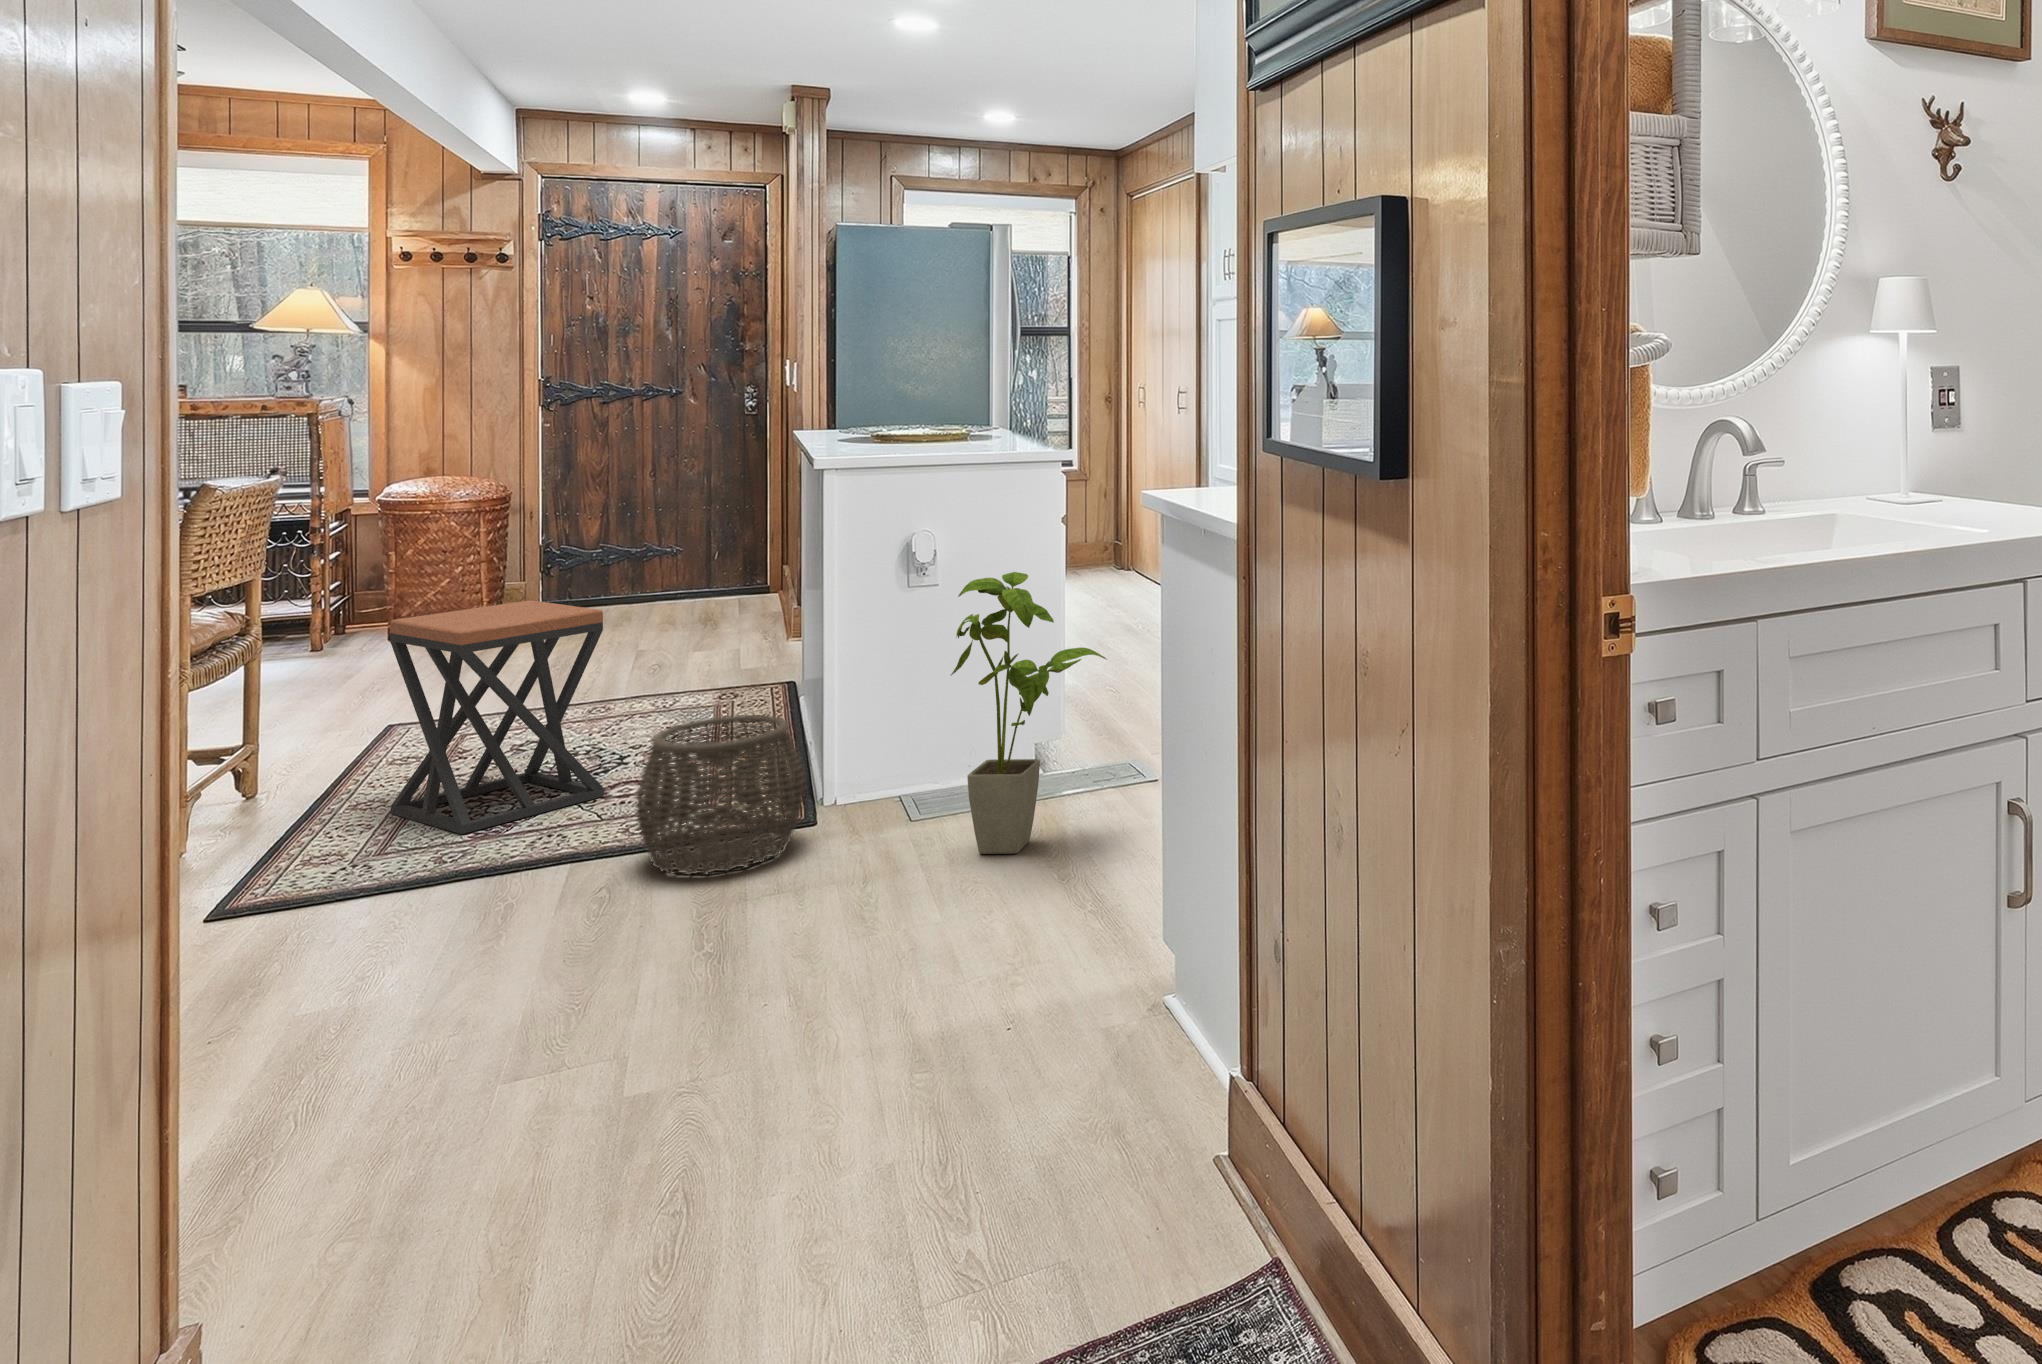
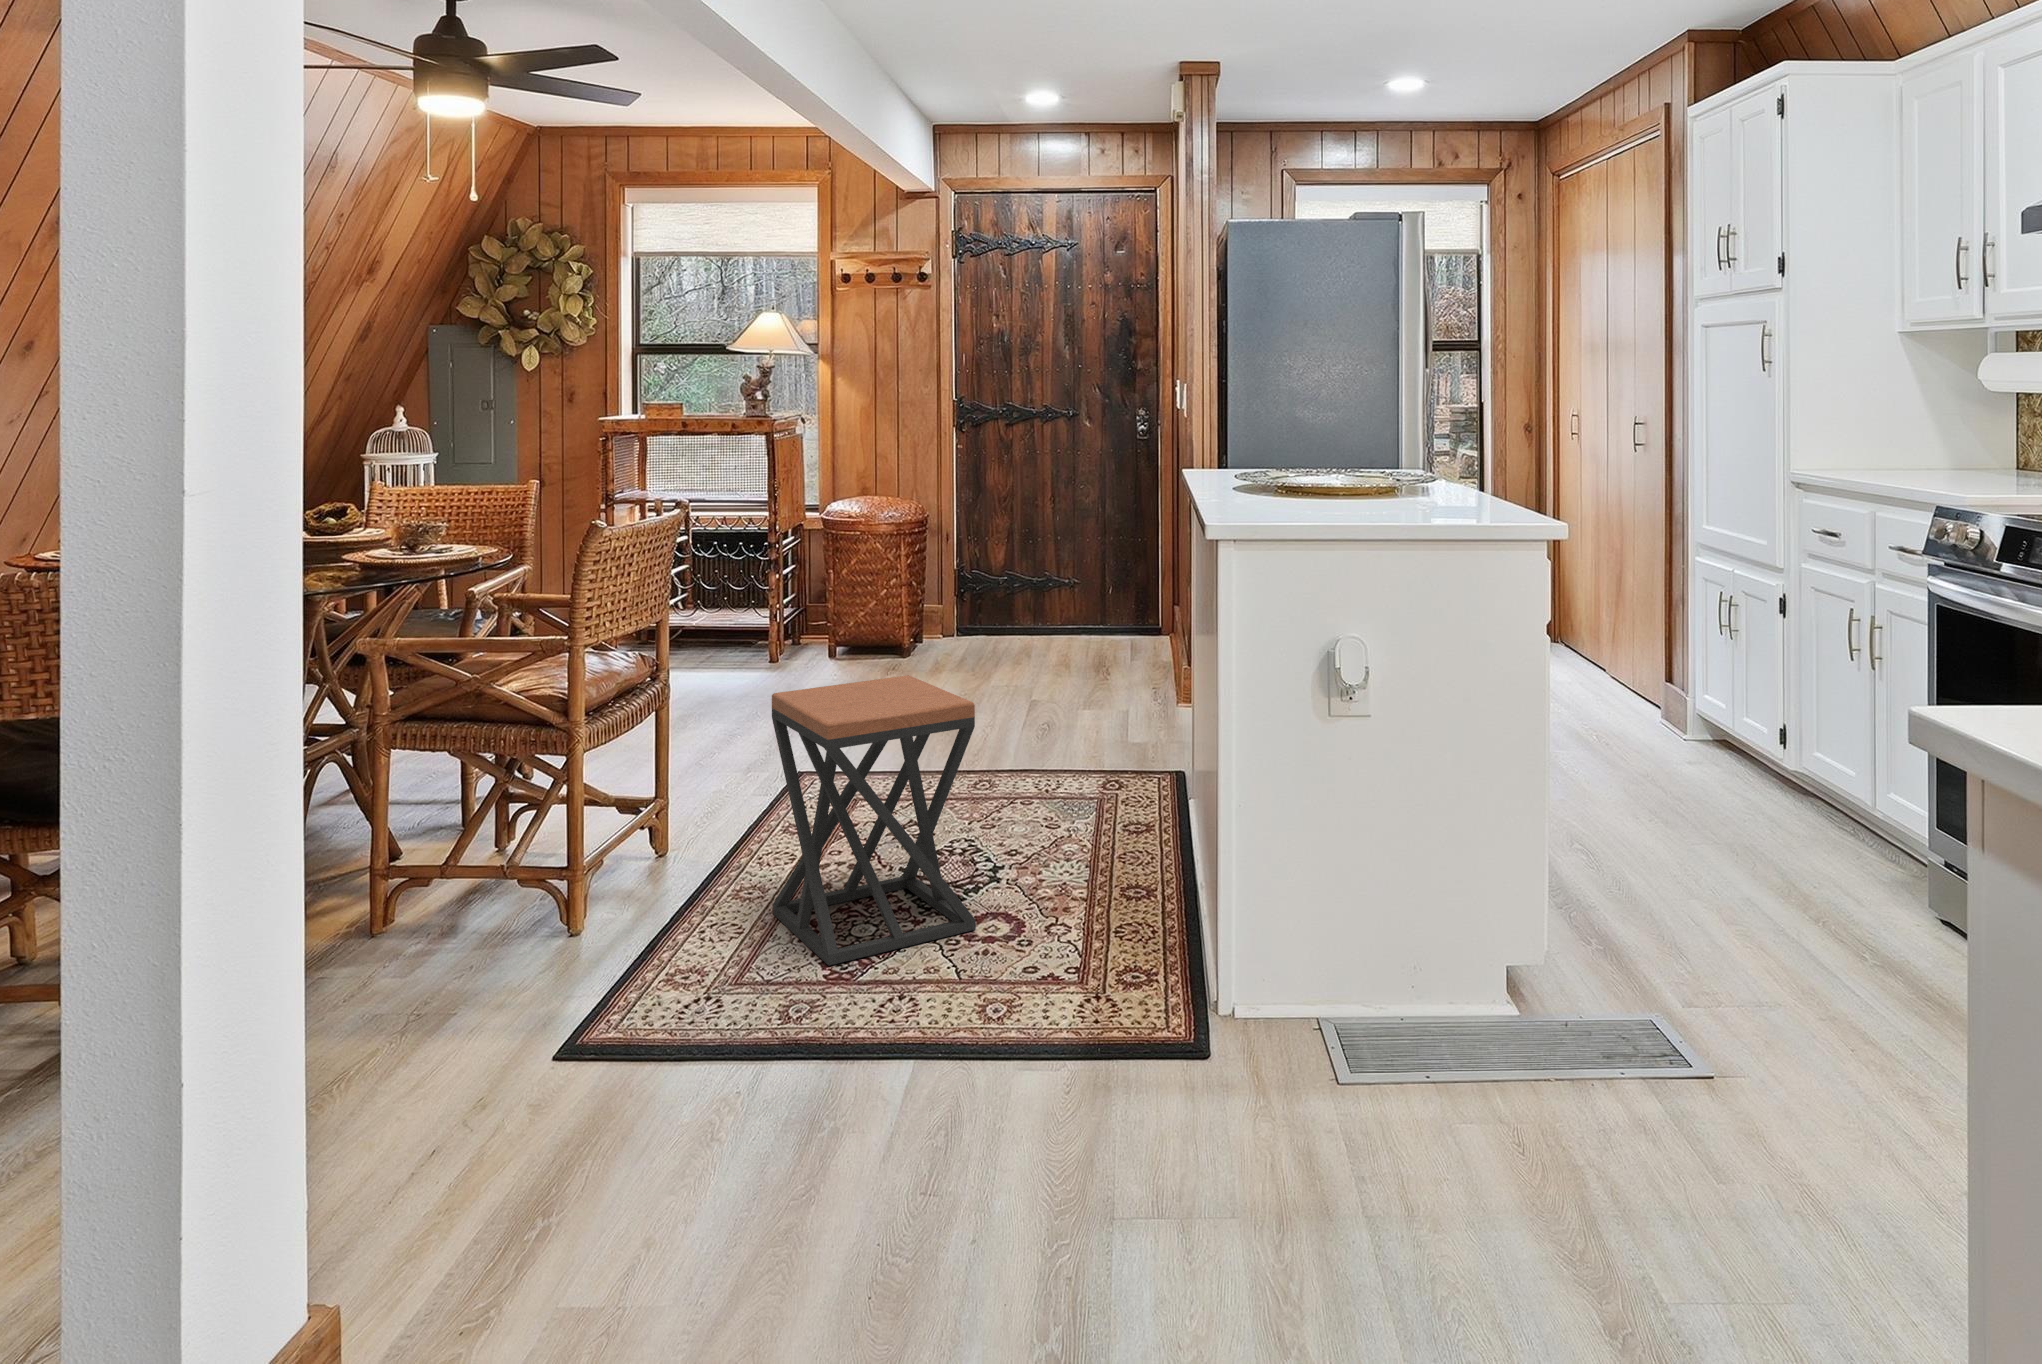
house plant: present [951,572,1106,854] -> none [1392,740,1631,1182]
woven basket: present [635,715,805,875] -> none [993,880,1196,1118]

